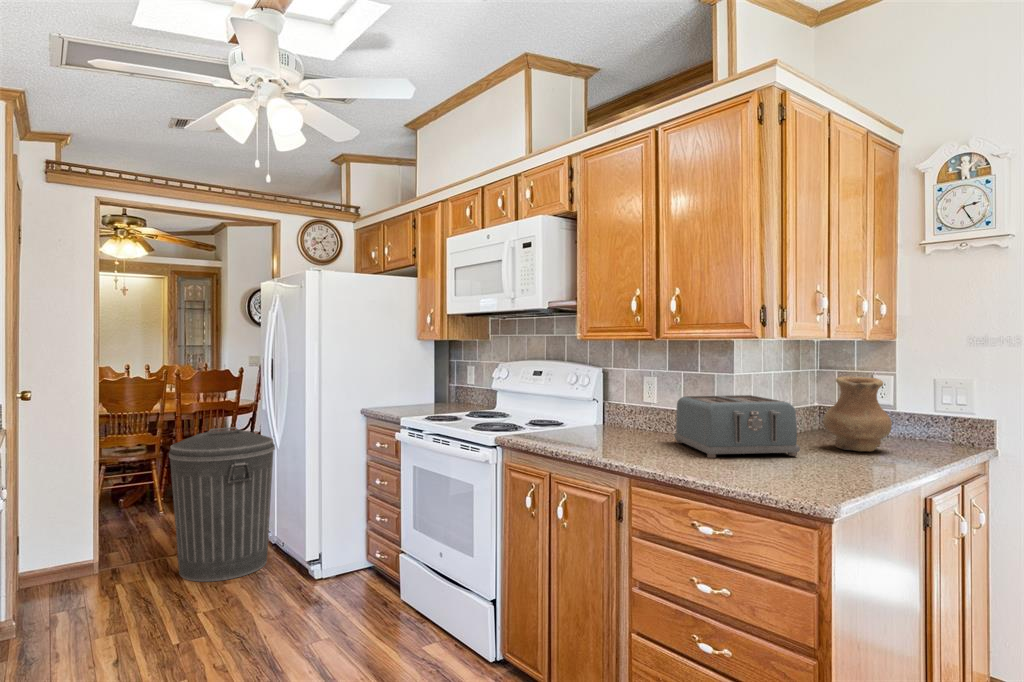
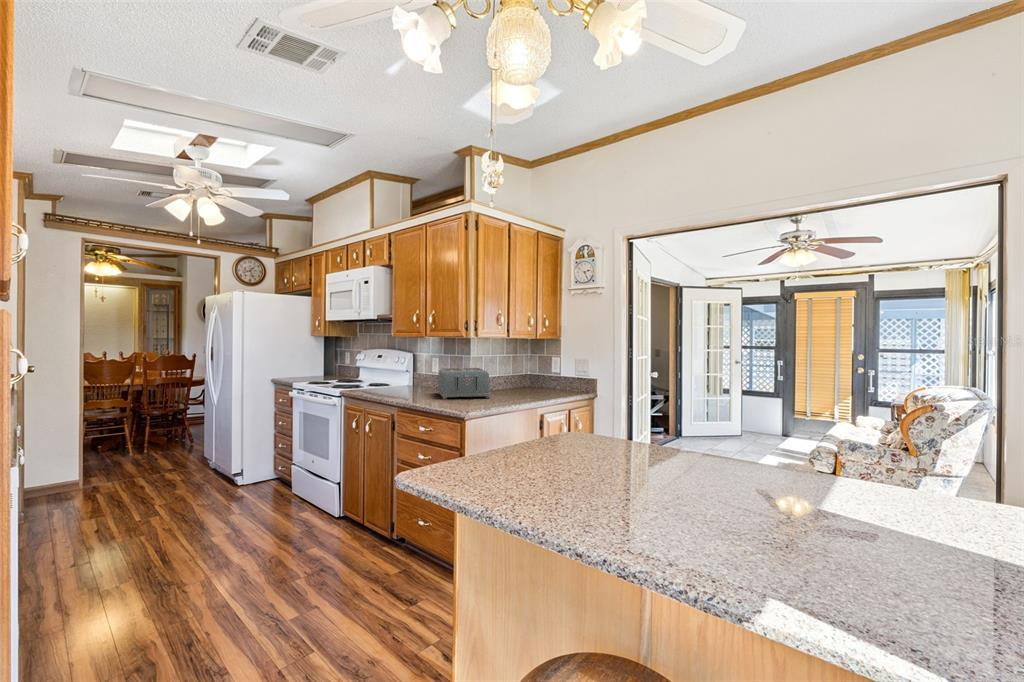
vase: present [823,376,892,452] -> none [512,358,543,396]
trash can: present [169,427,275,582] -> none [136,392,213,490]

